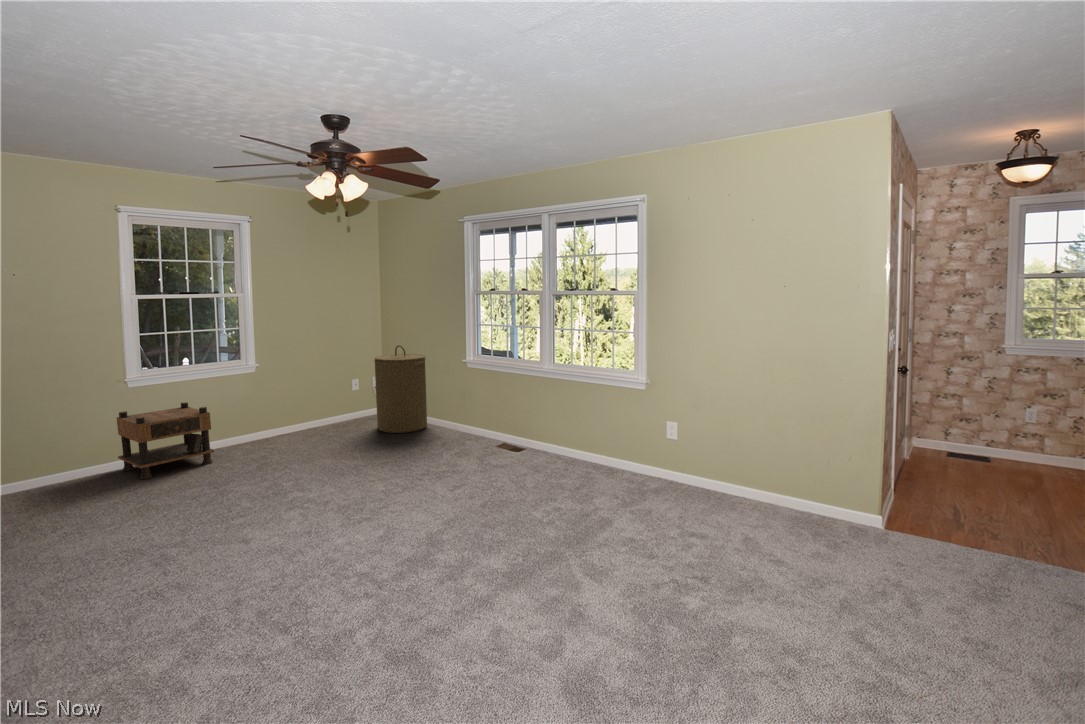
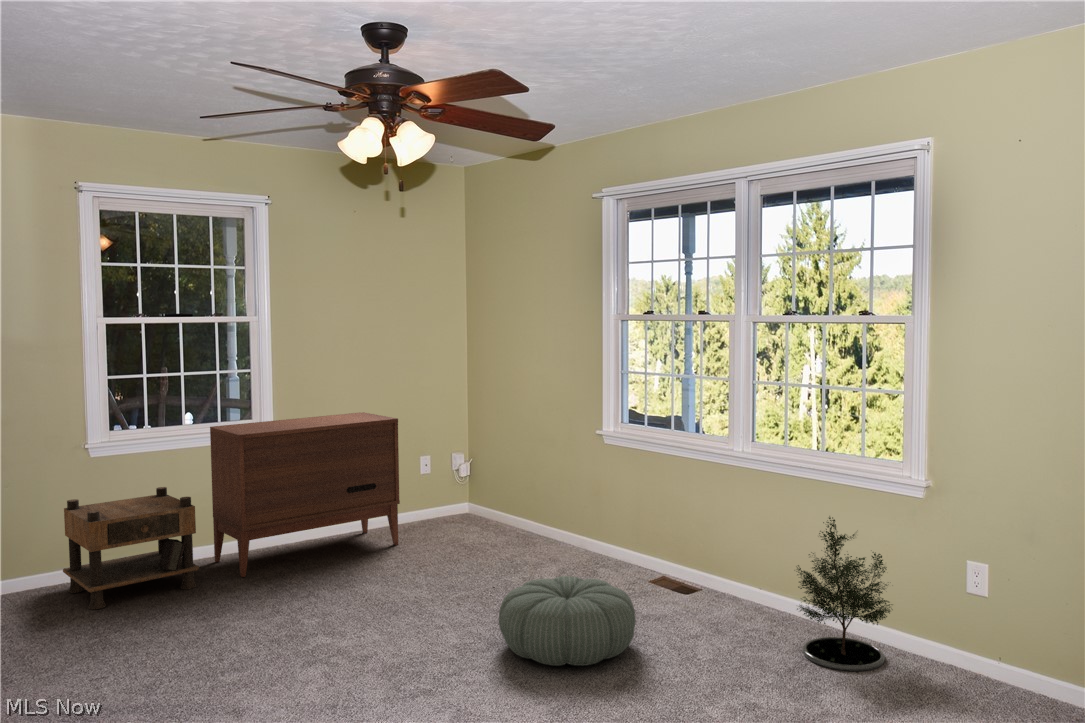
laundry hamper: present [374,345,427,433] -> none [452,402,536,550]
dresser: none [216,354,343,456] -> present [210,412,400,577]
potted tree: none [572,399,623,479] -> present [797,517,892,671]
pouf: none [409,441,487,488] -> present [499,576,636,666]

